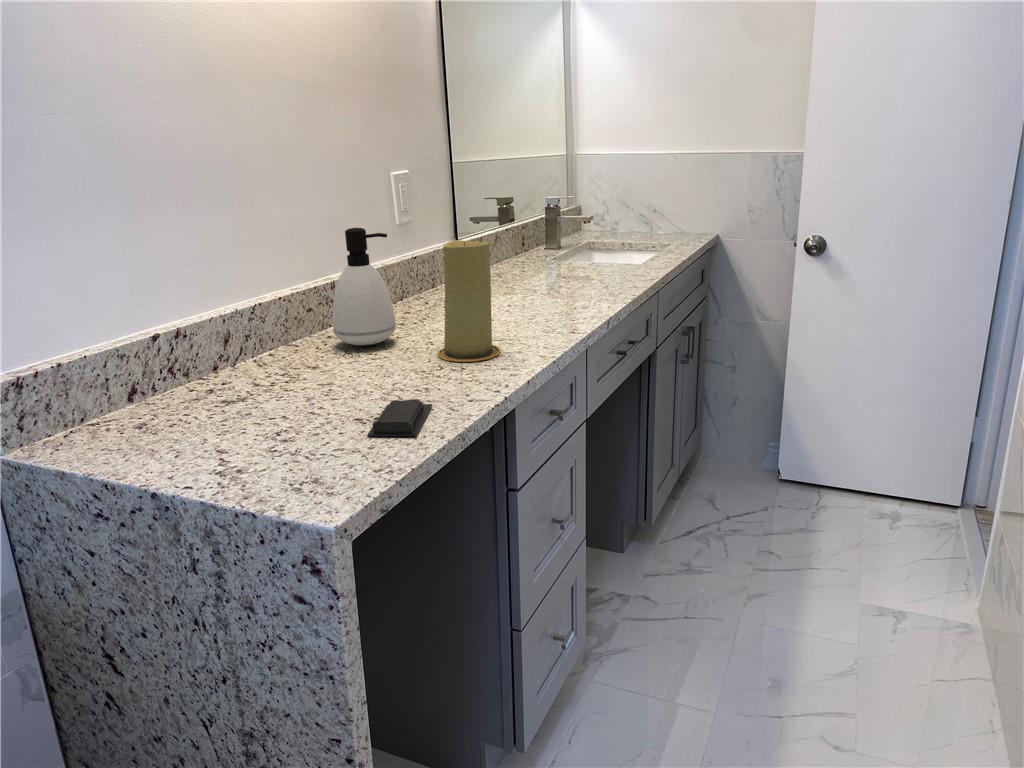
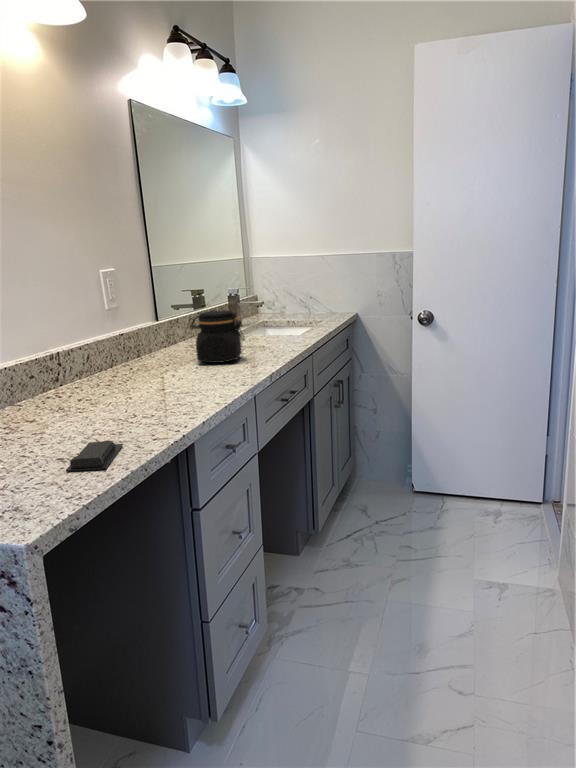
soap dispenser: present [333,228,396,345] -> none [50,311,102,402]
jar: none [502,230,574,299] -> present [190,310,245,363]
candle: present [438,240,501,362] -> none [134,318,184,411]

